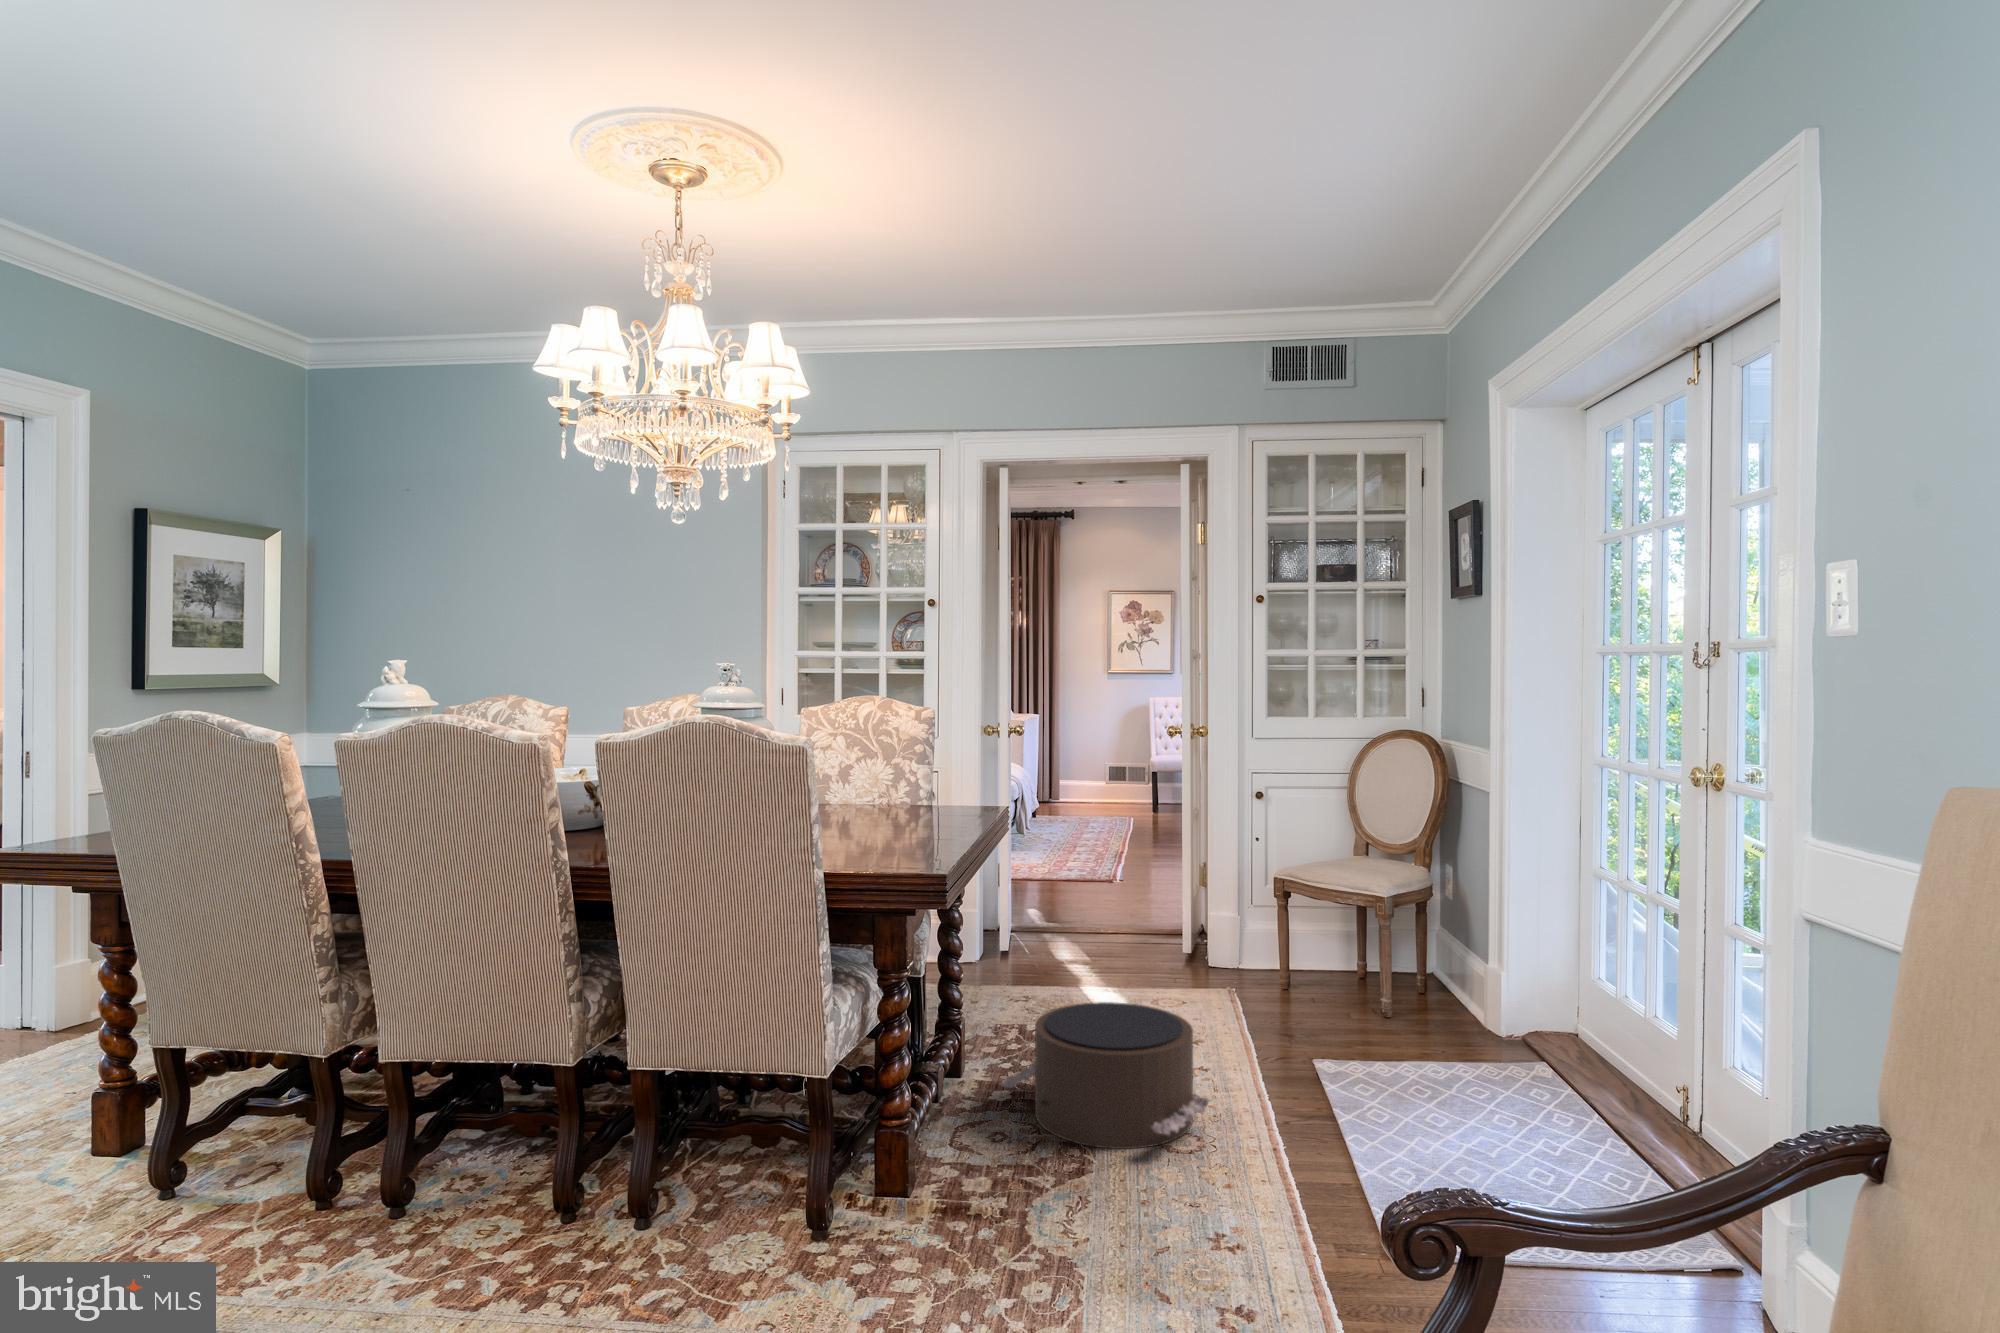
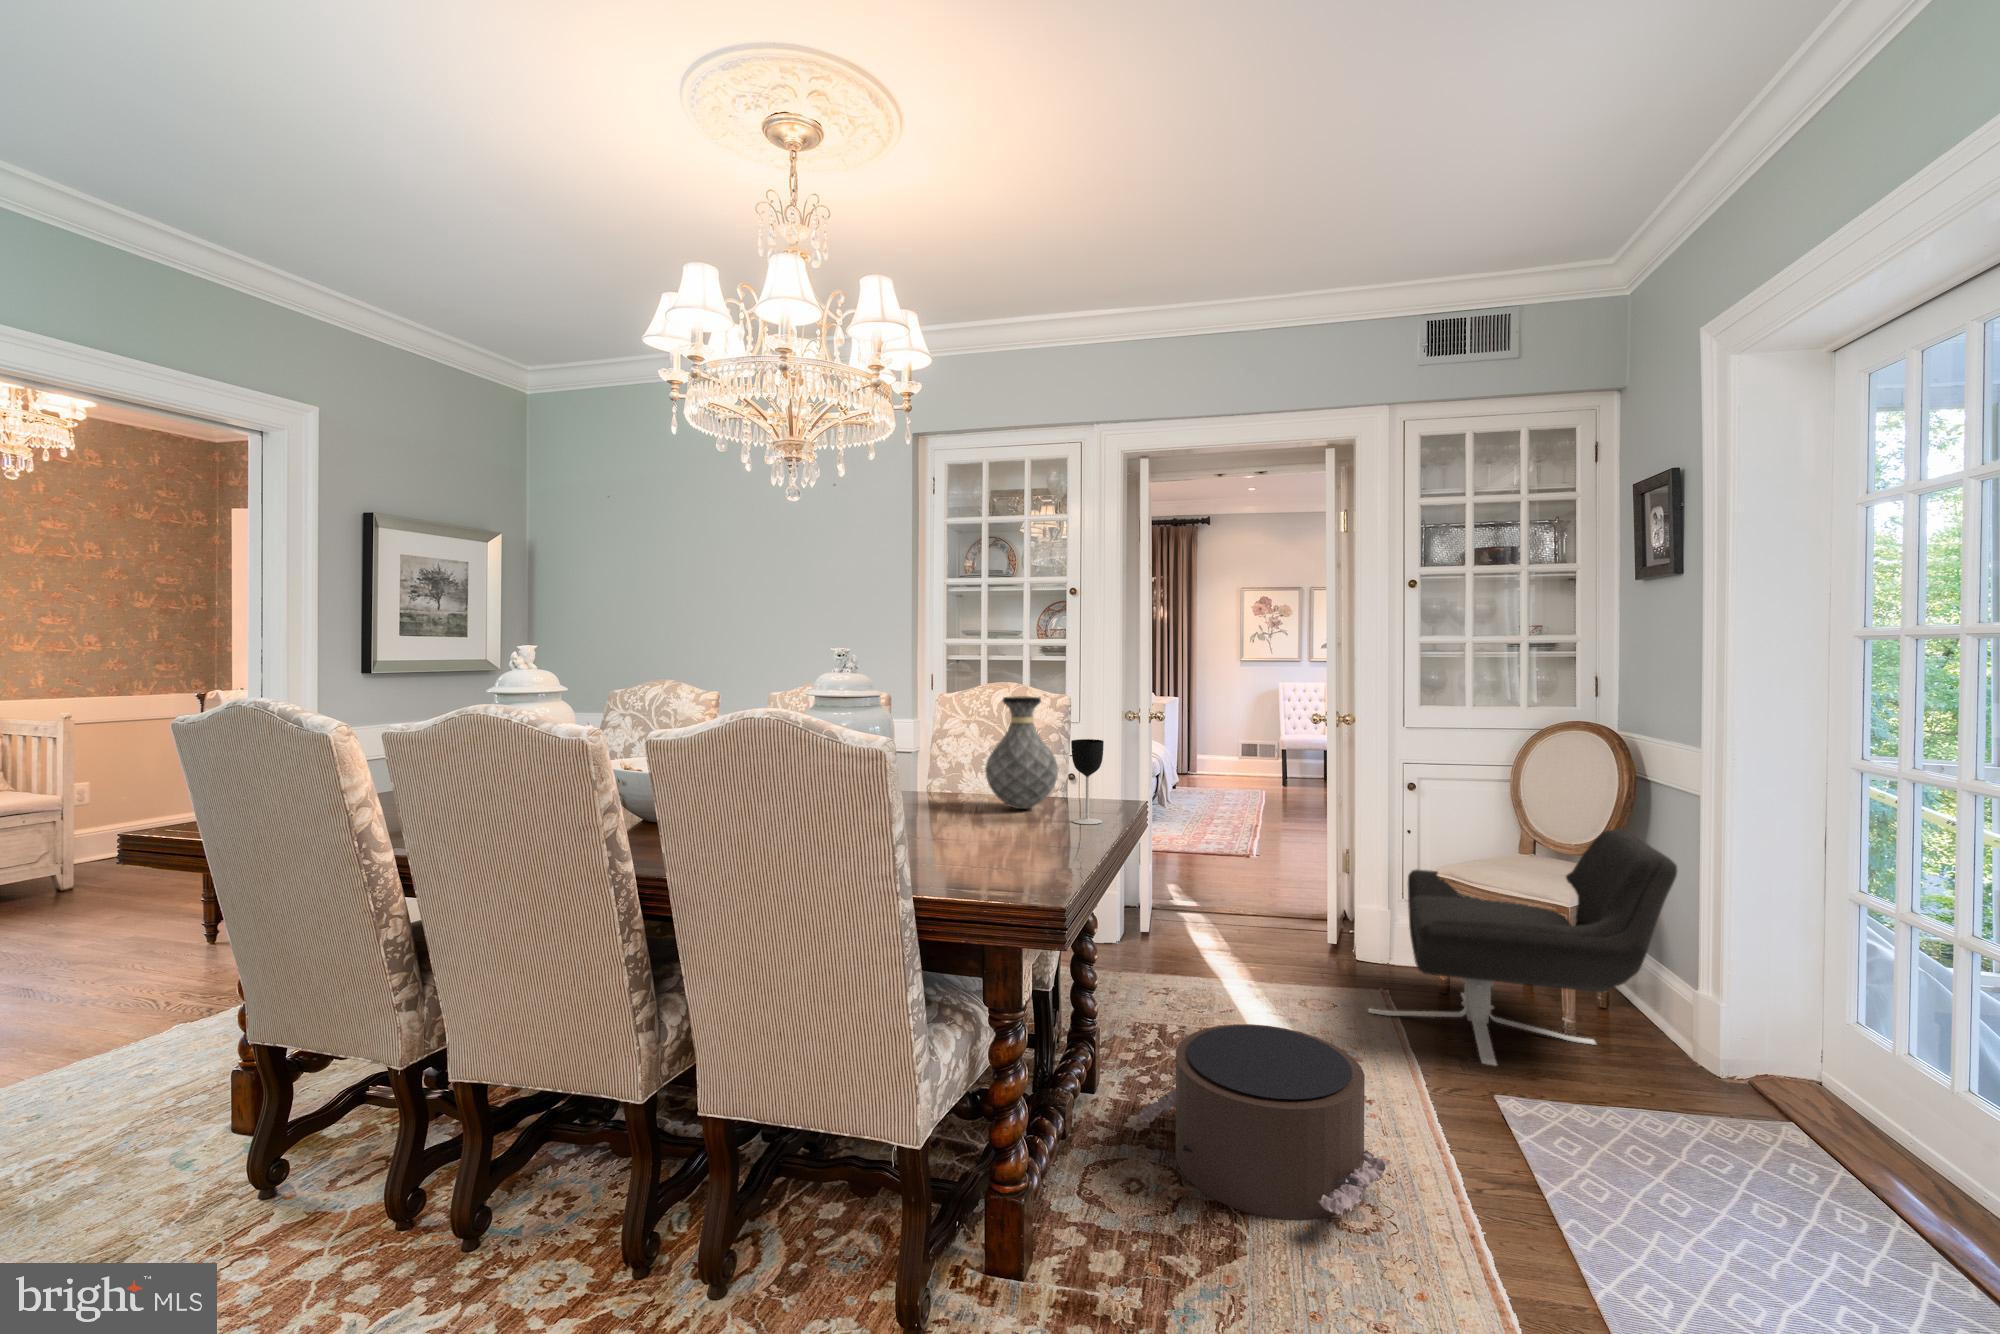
vase: none [859,710,928,815] -> present [985,696,1059,809]
wine glass: none [942,748,971,825] -> present [1071,739,1104,824]
lounge chair: none [1214,827,1462,1039] -> present [1368,828,1677,1066]

